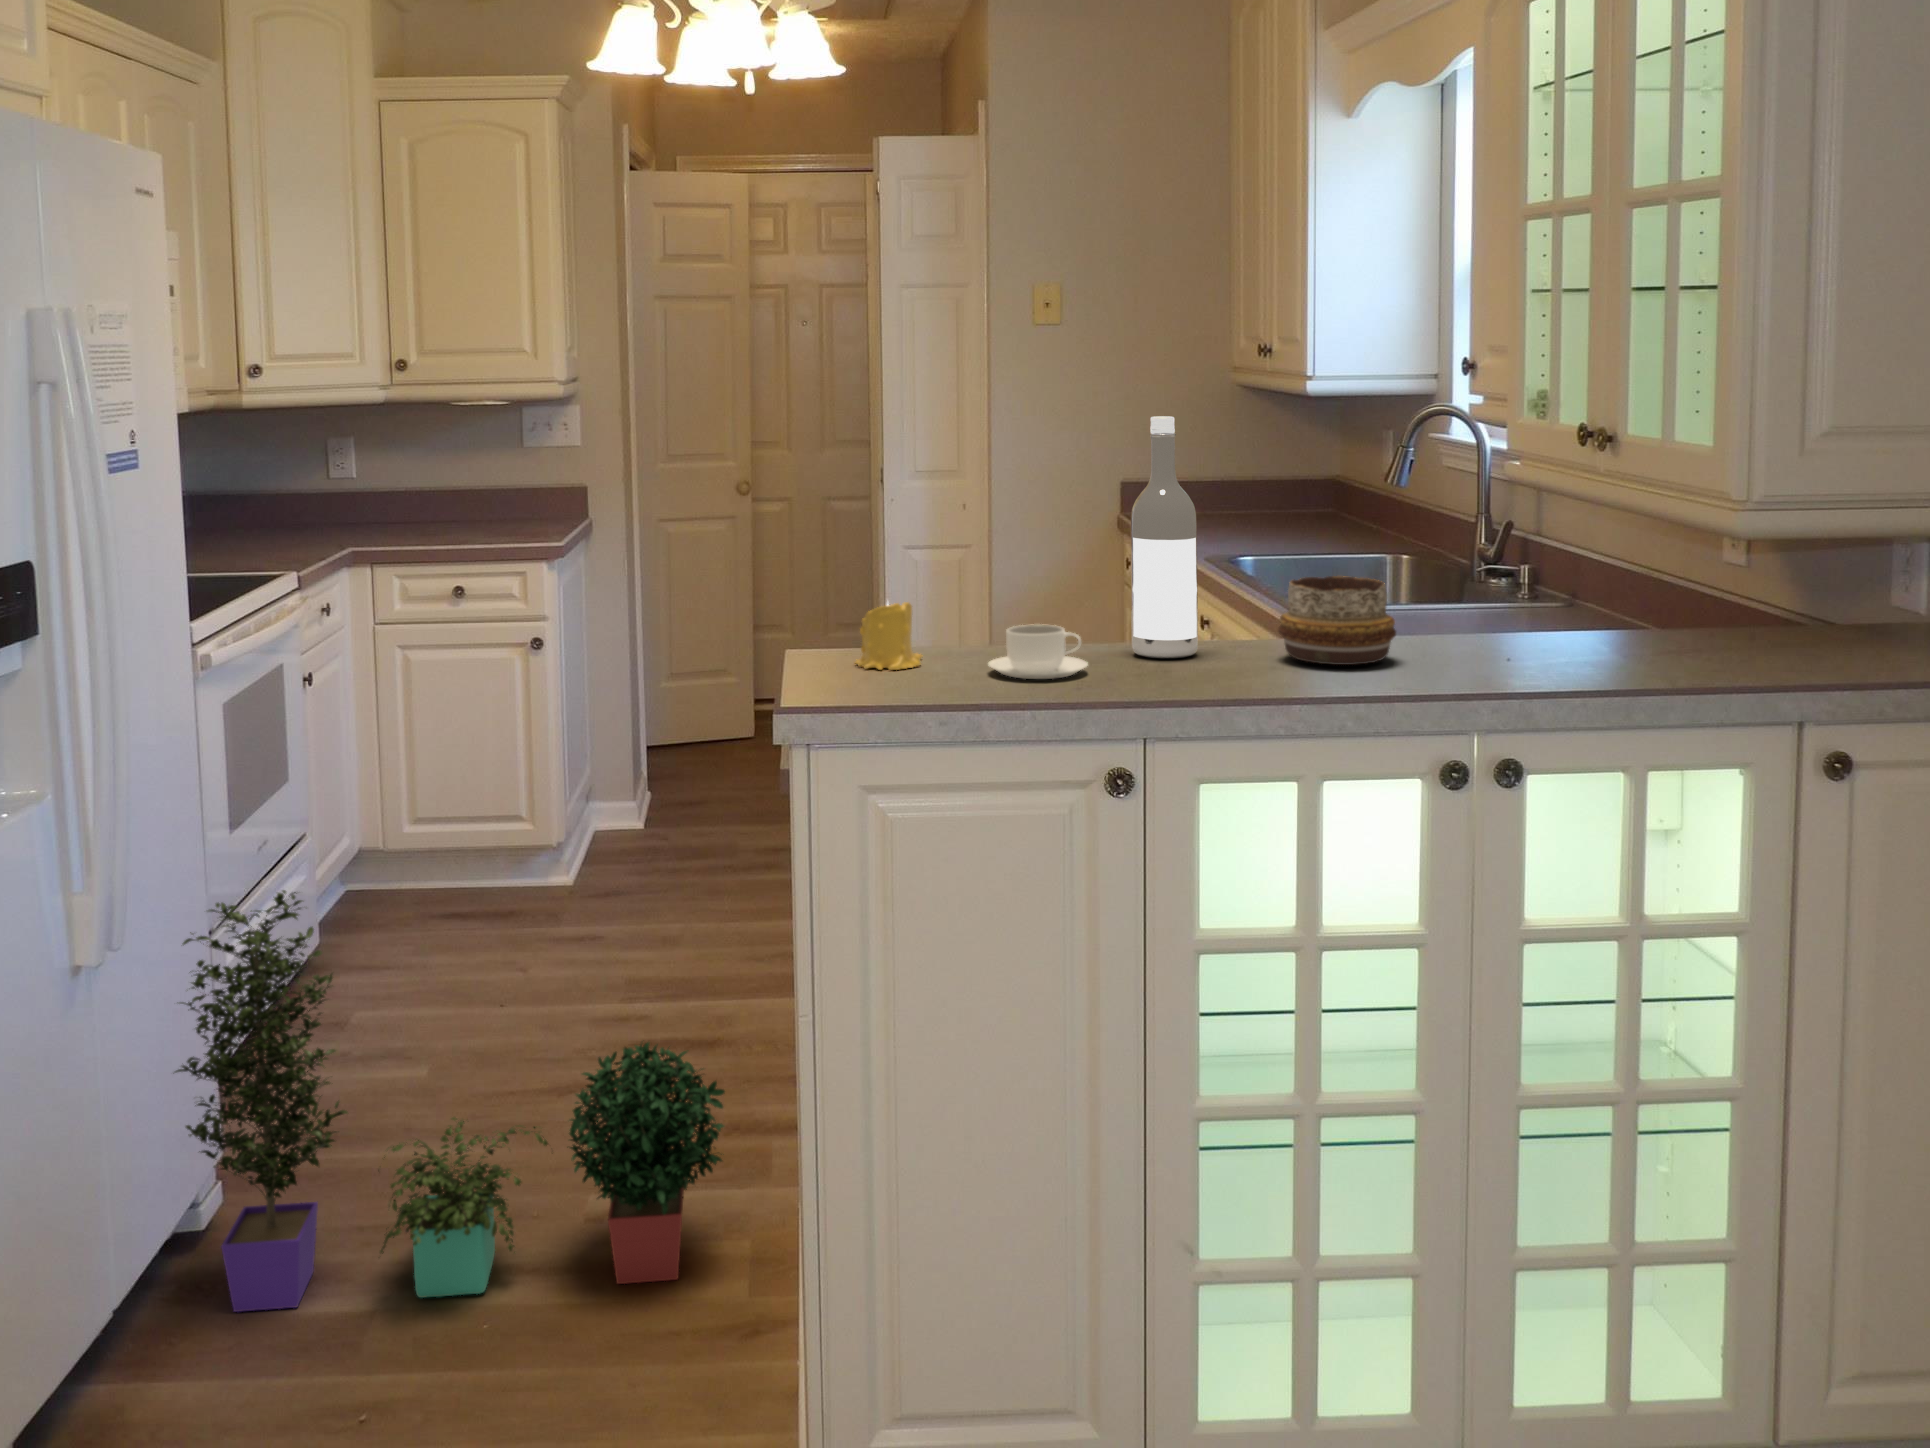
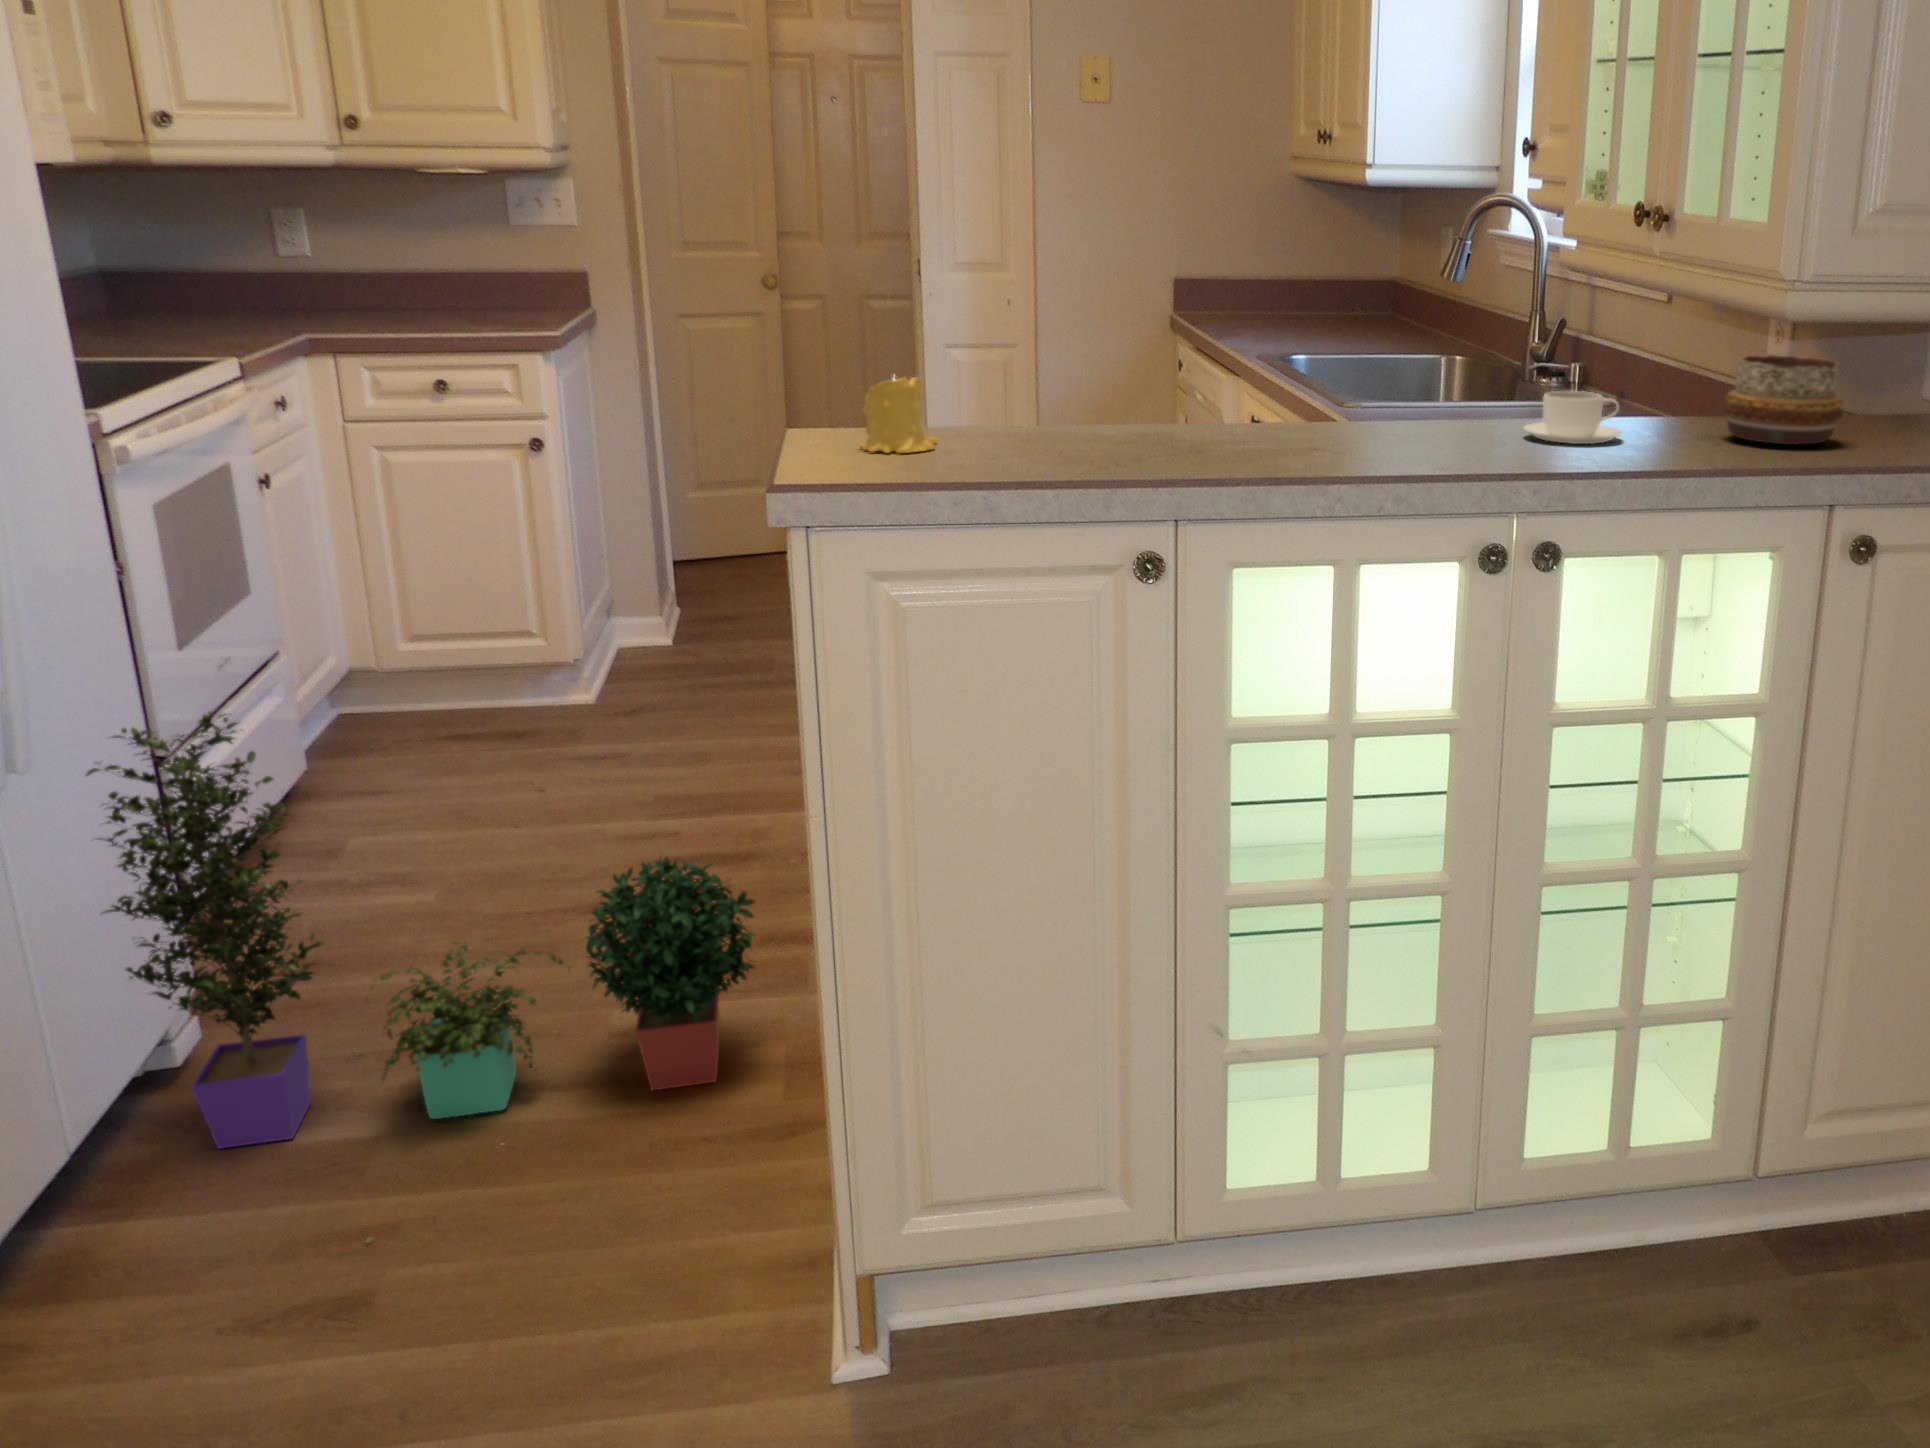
wine bottle: present [1131,416,1198,658] -> none [1169,169,1239,443]
decorative bowl: present [1278,576,1396,665] -> present [1723,355,1843,445]
coffee cup: present [988,624,1088,679] -> present [1524,391,1622,444]

